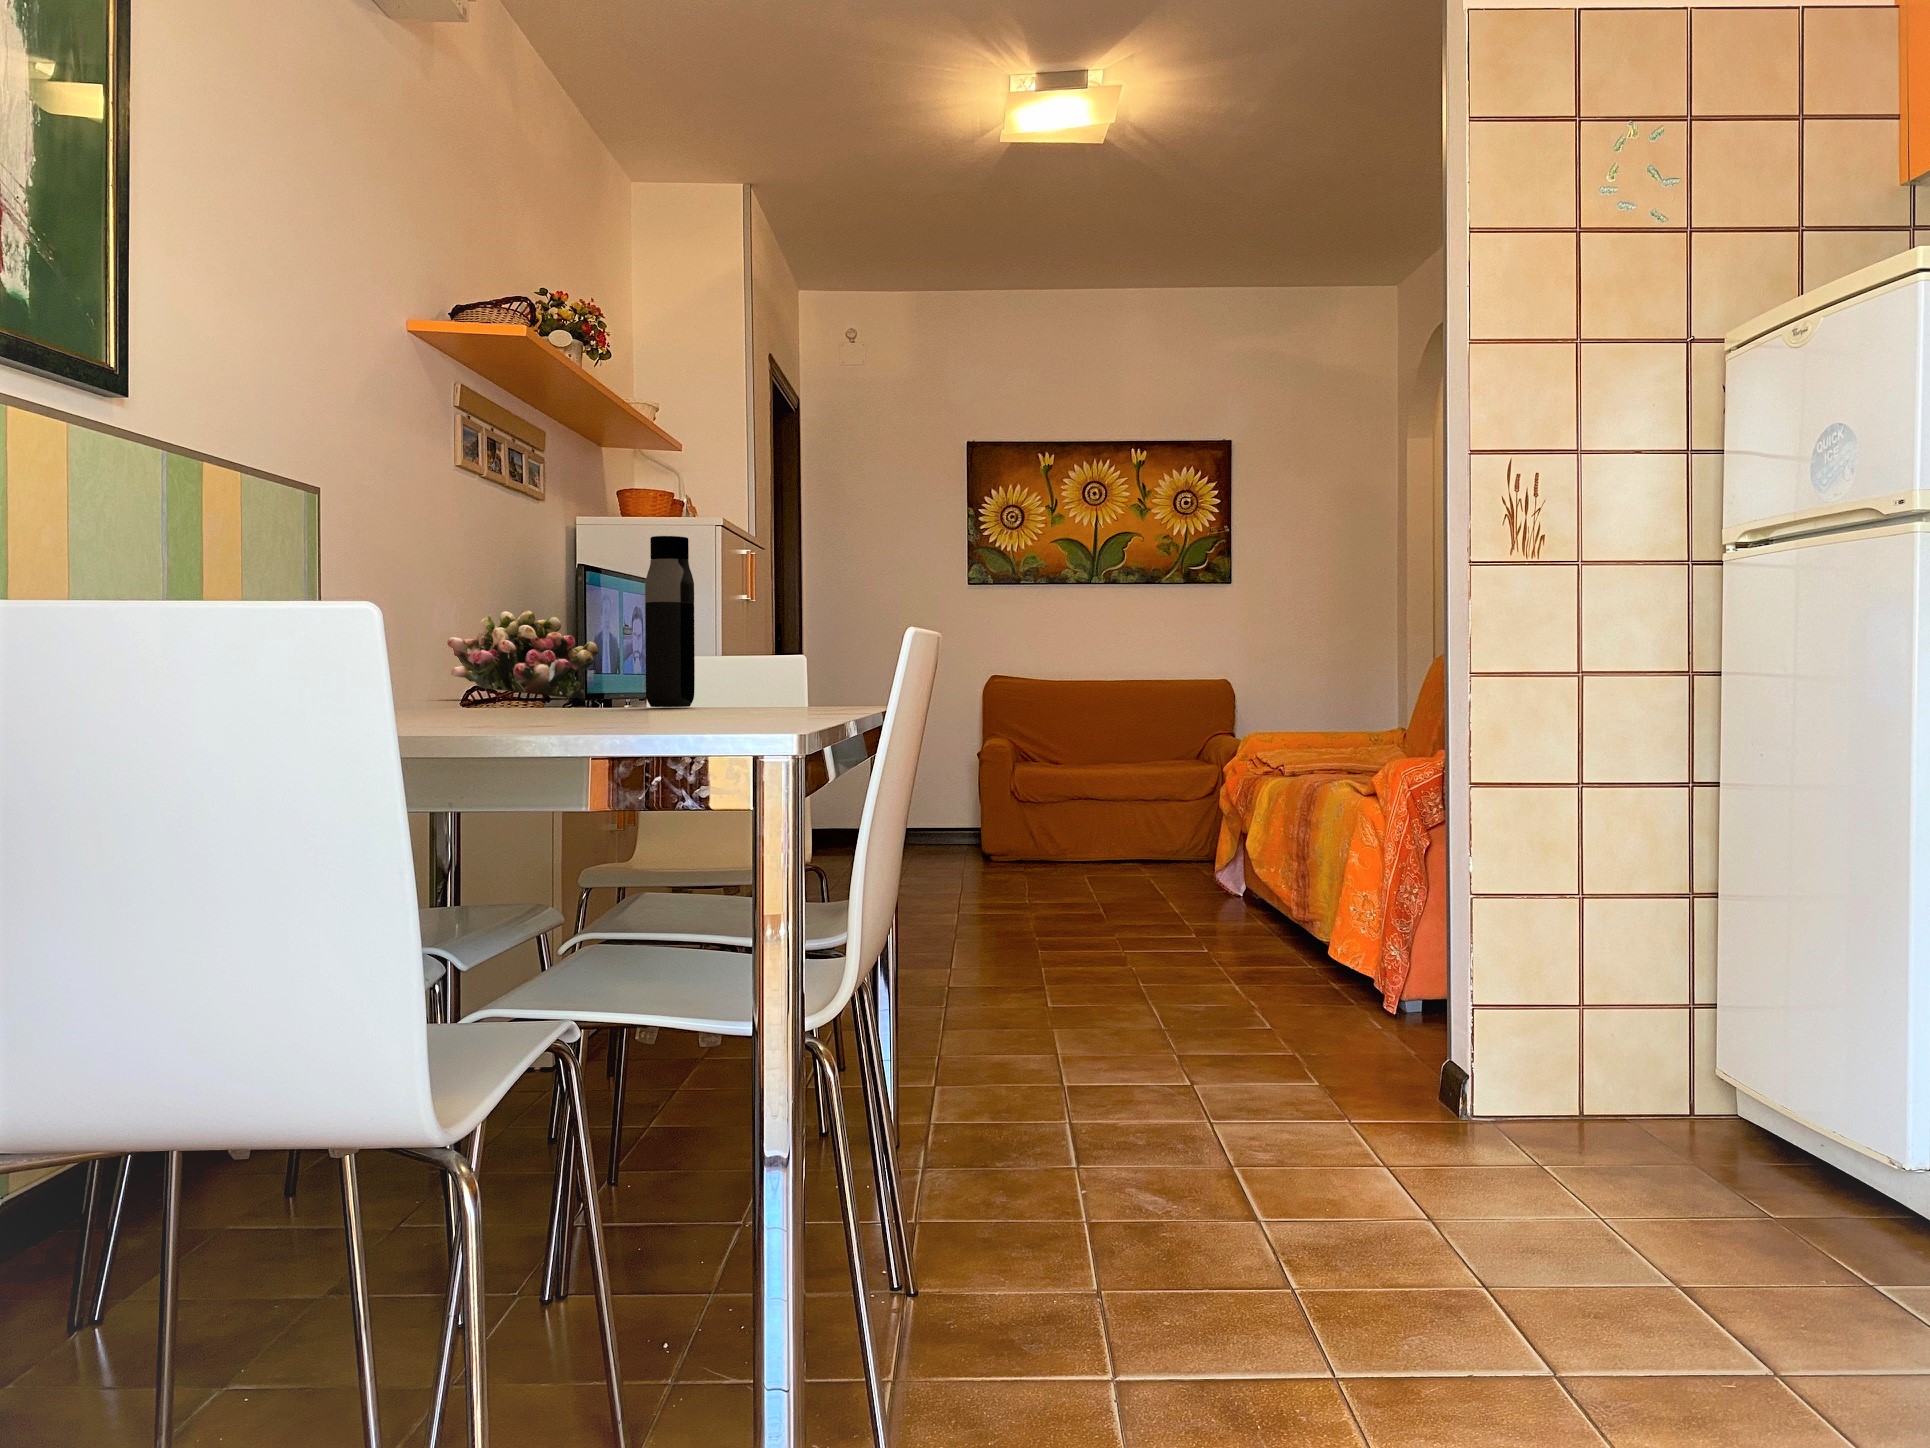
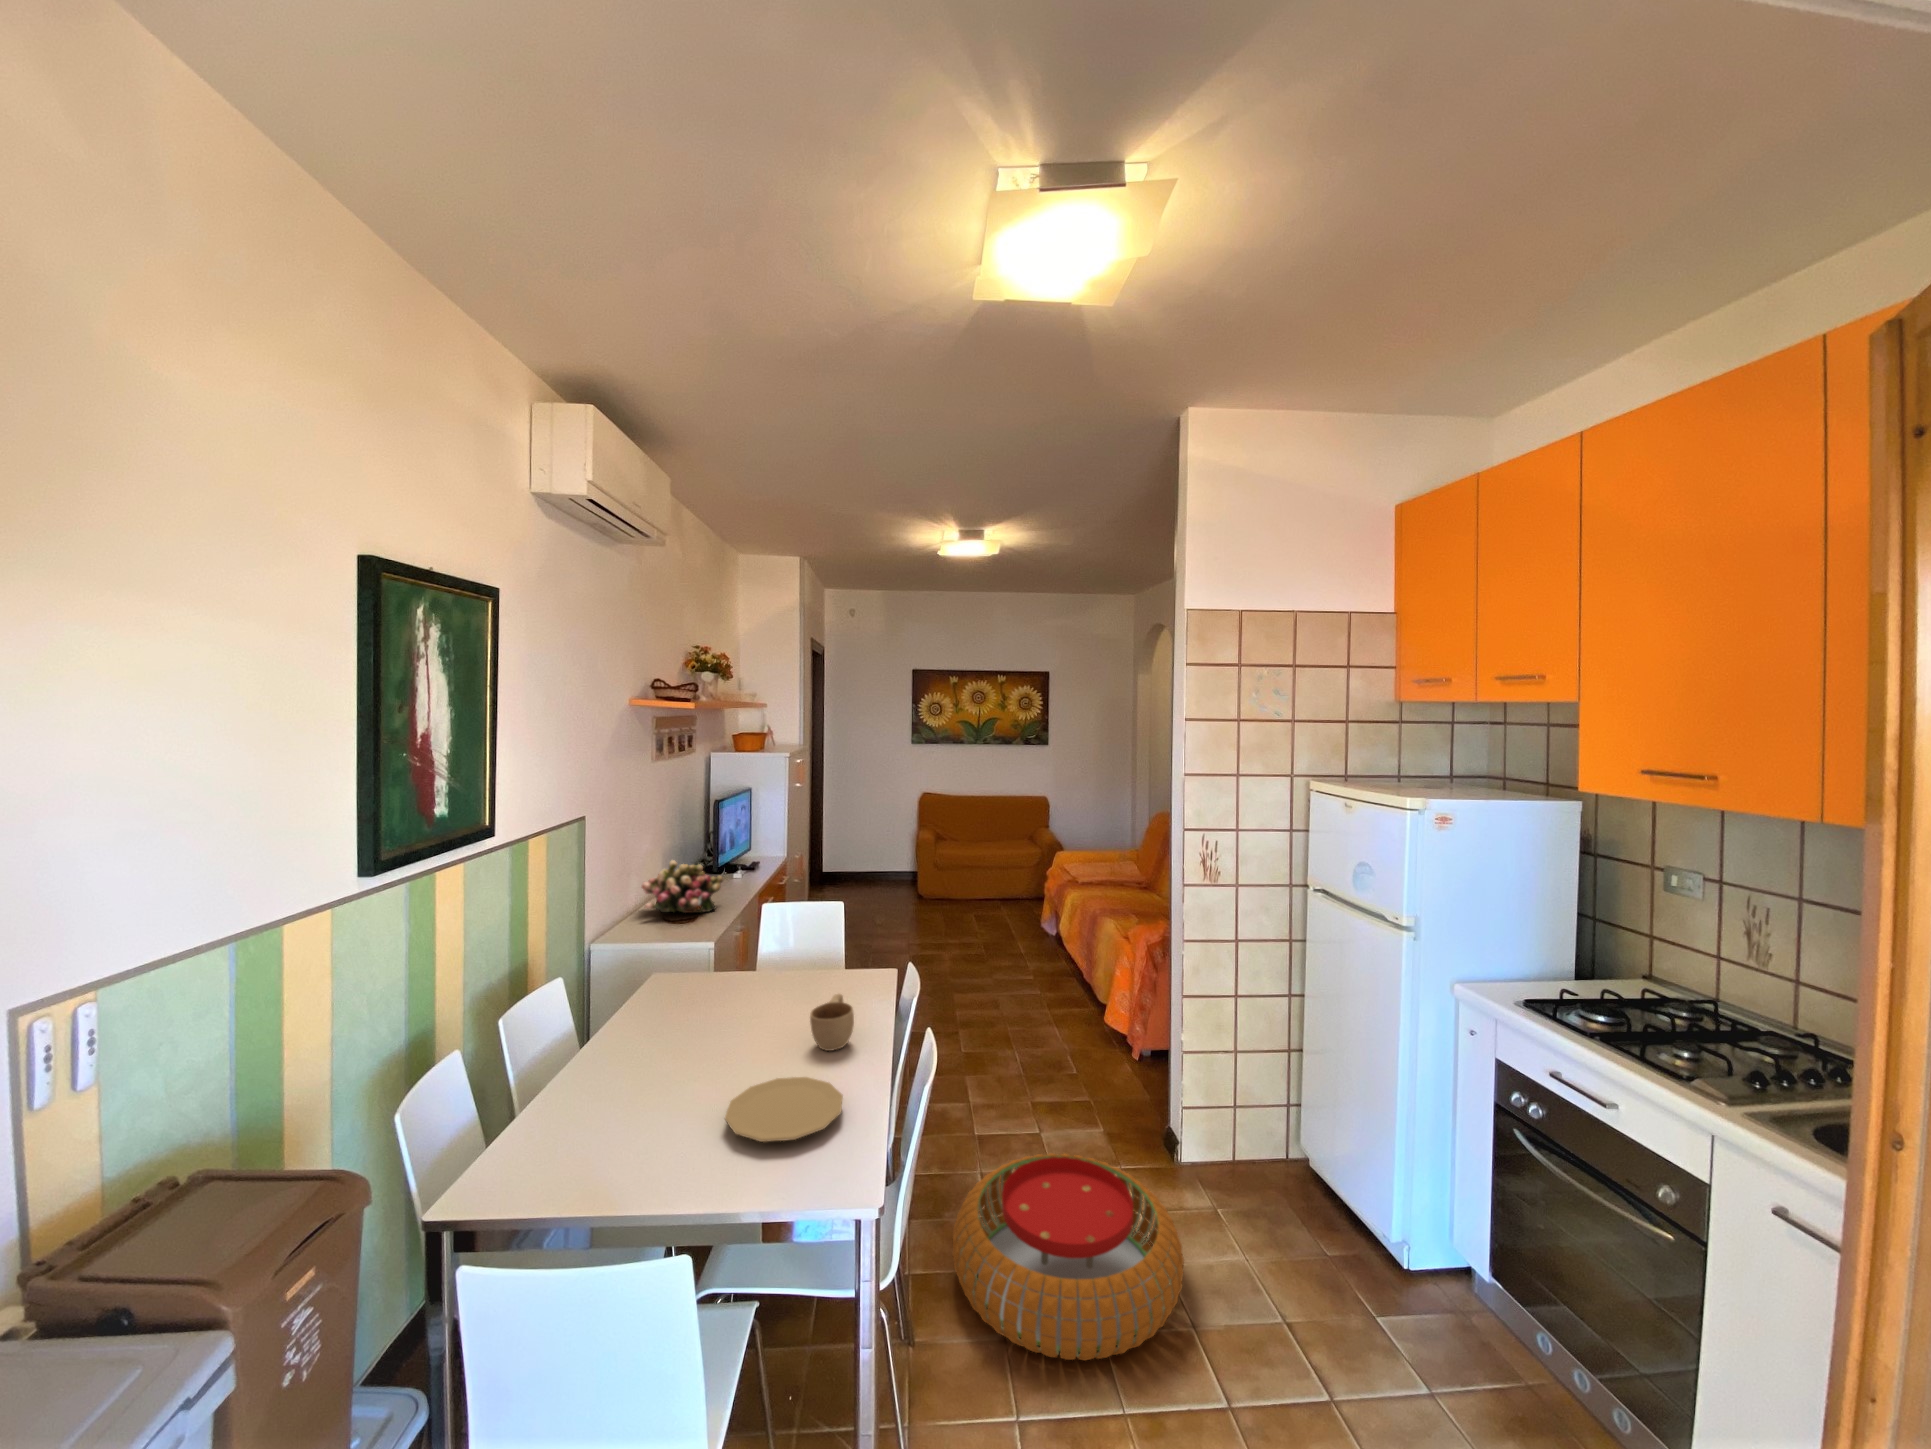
water bottle: present [645,536,695,707] -> none [770,914,796,1007]
cup: none [706,641,792,711] -> present [810,994,854,1051]
plate: none [508,691,748,721] -> present [725,1077,843,1142]
pouf: none [999,1029,1470,1319] -> present [952,1153,1184,1360]

